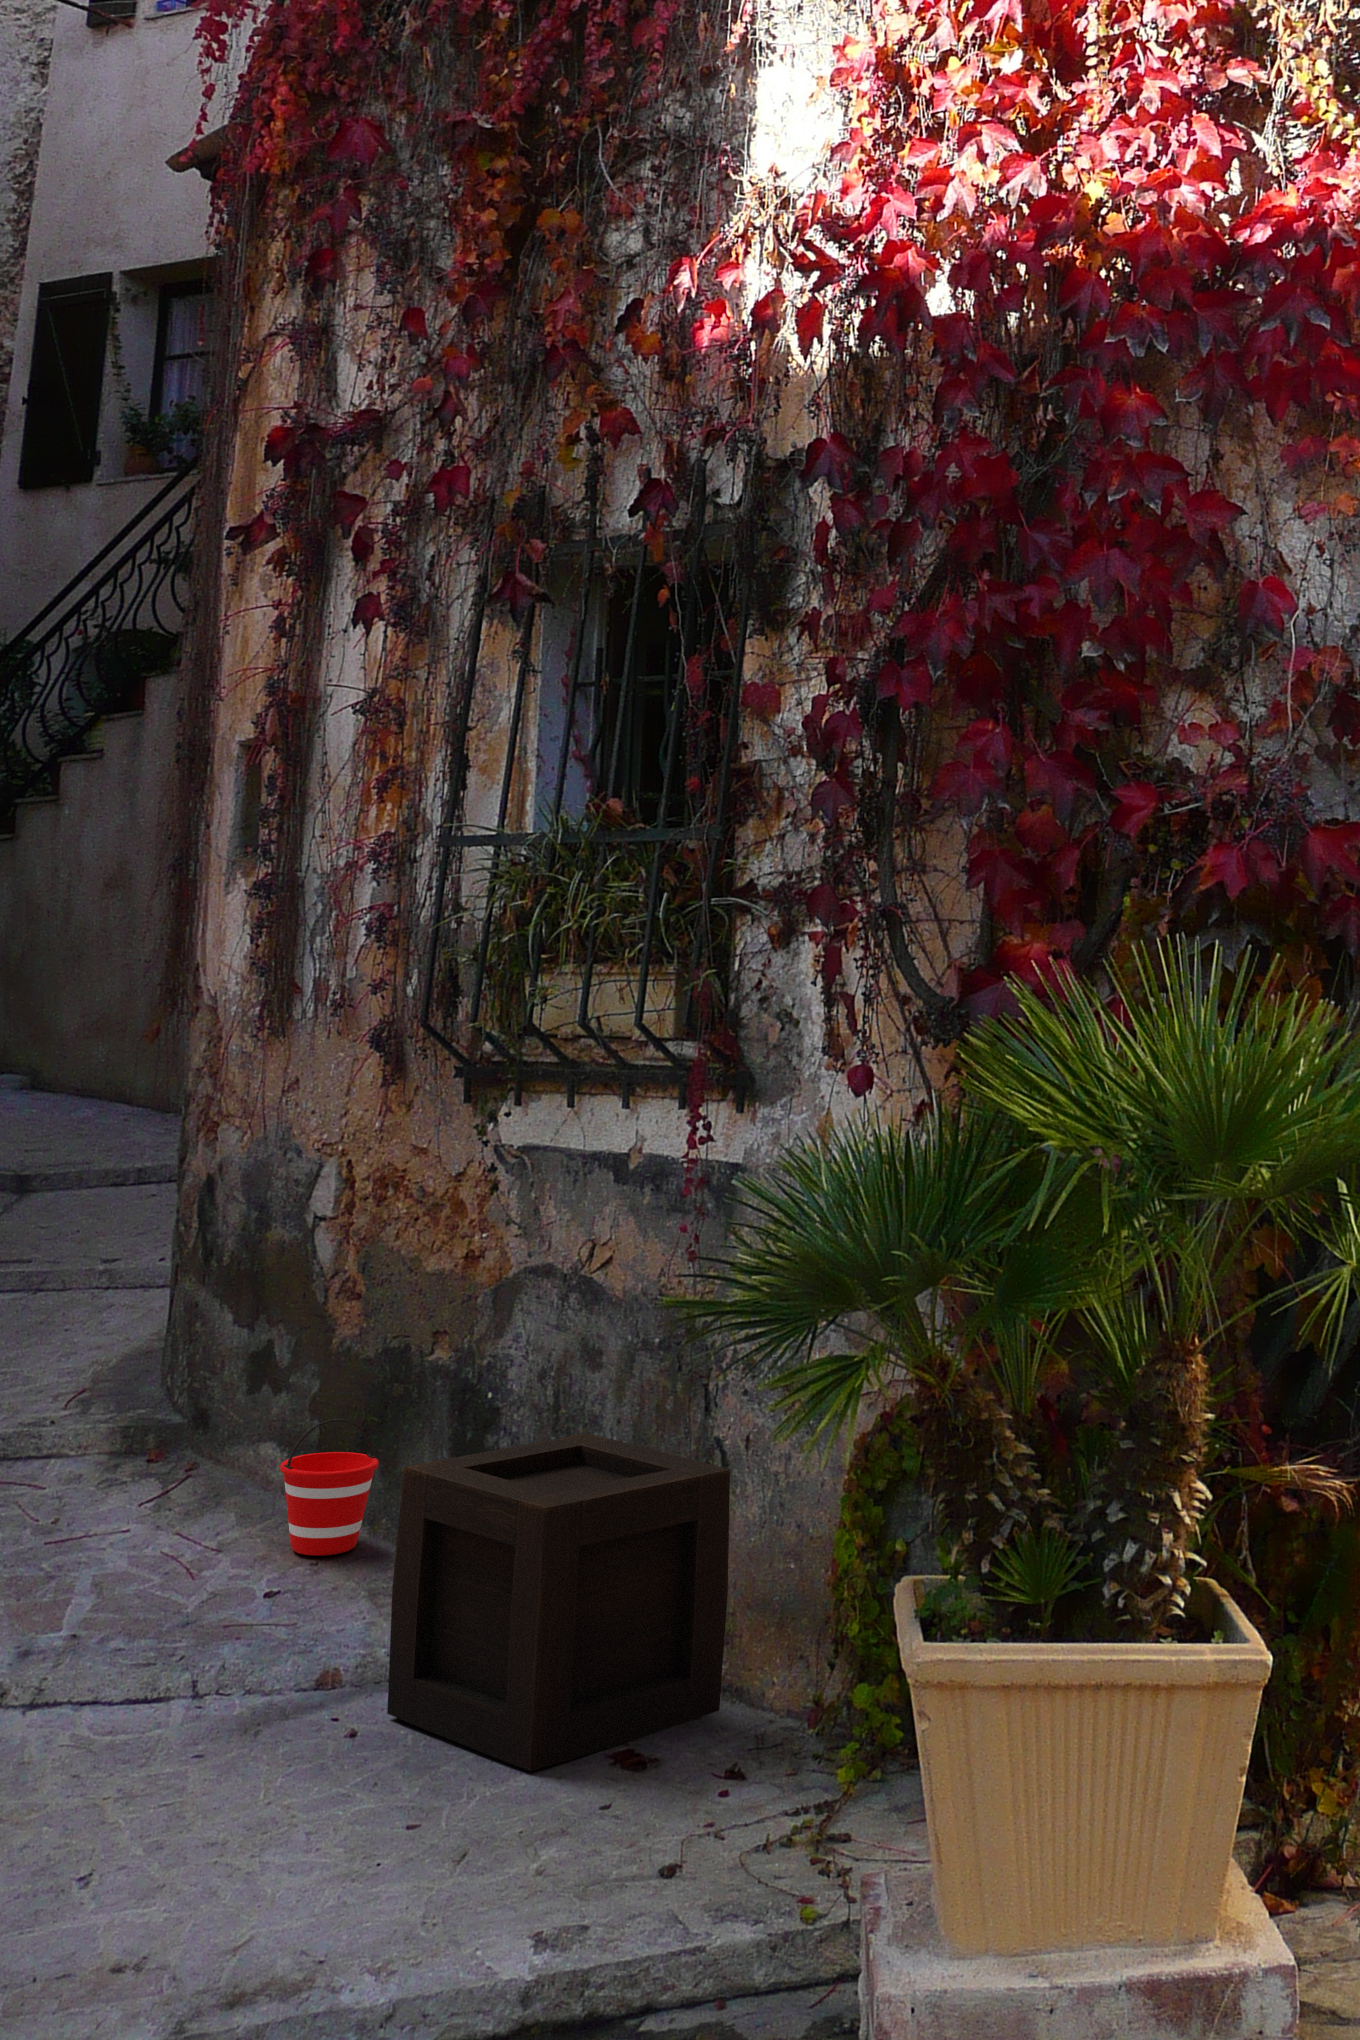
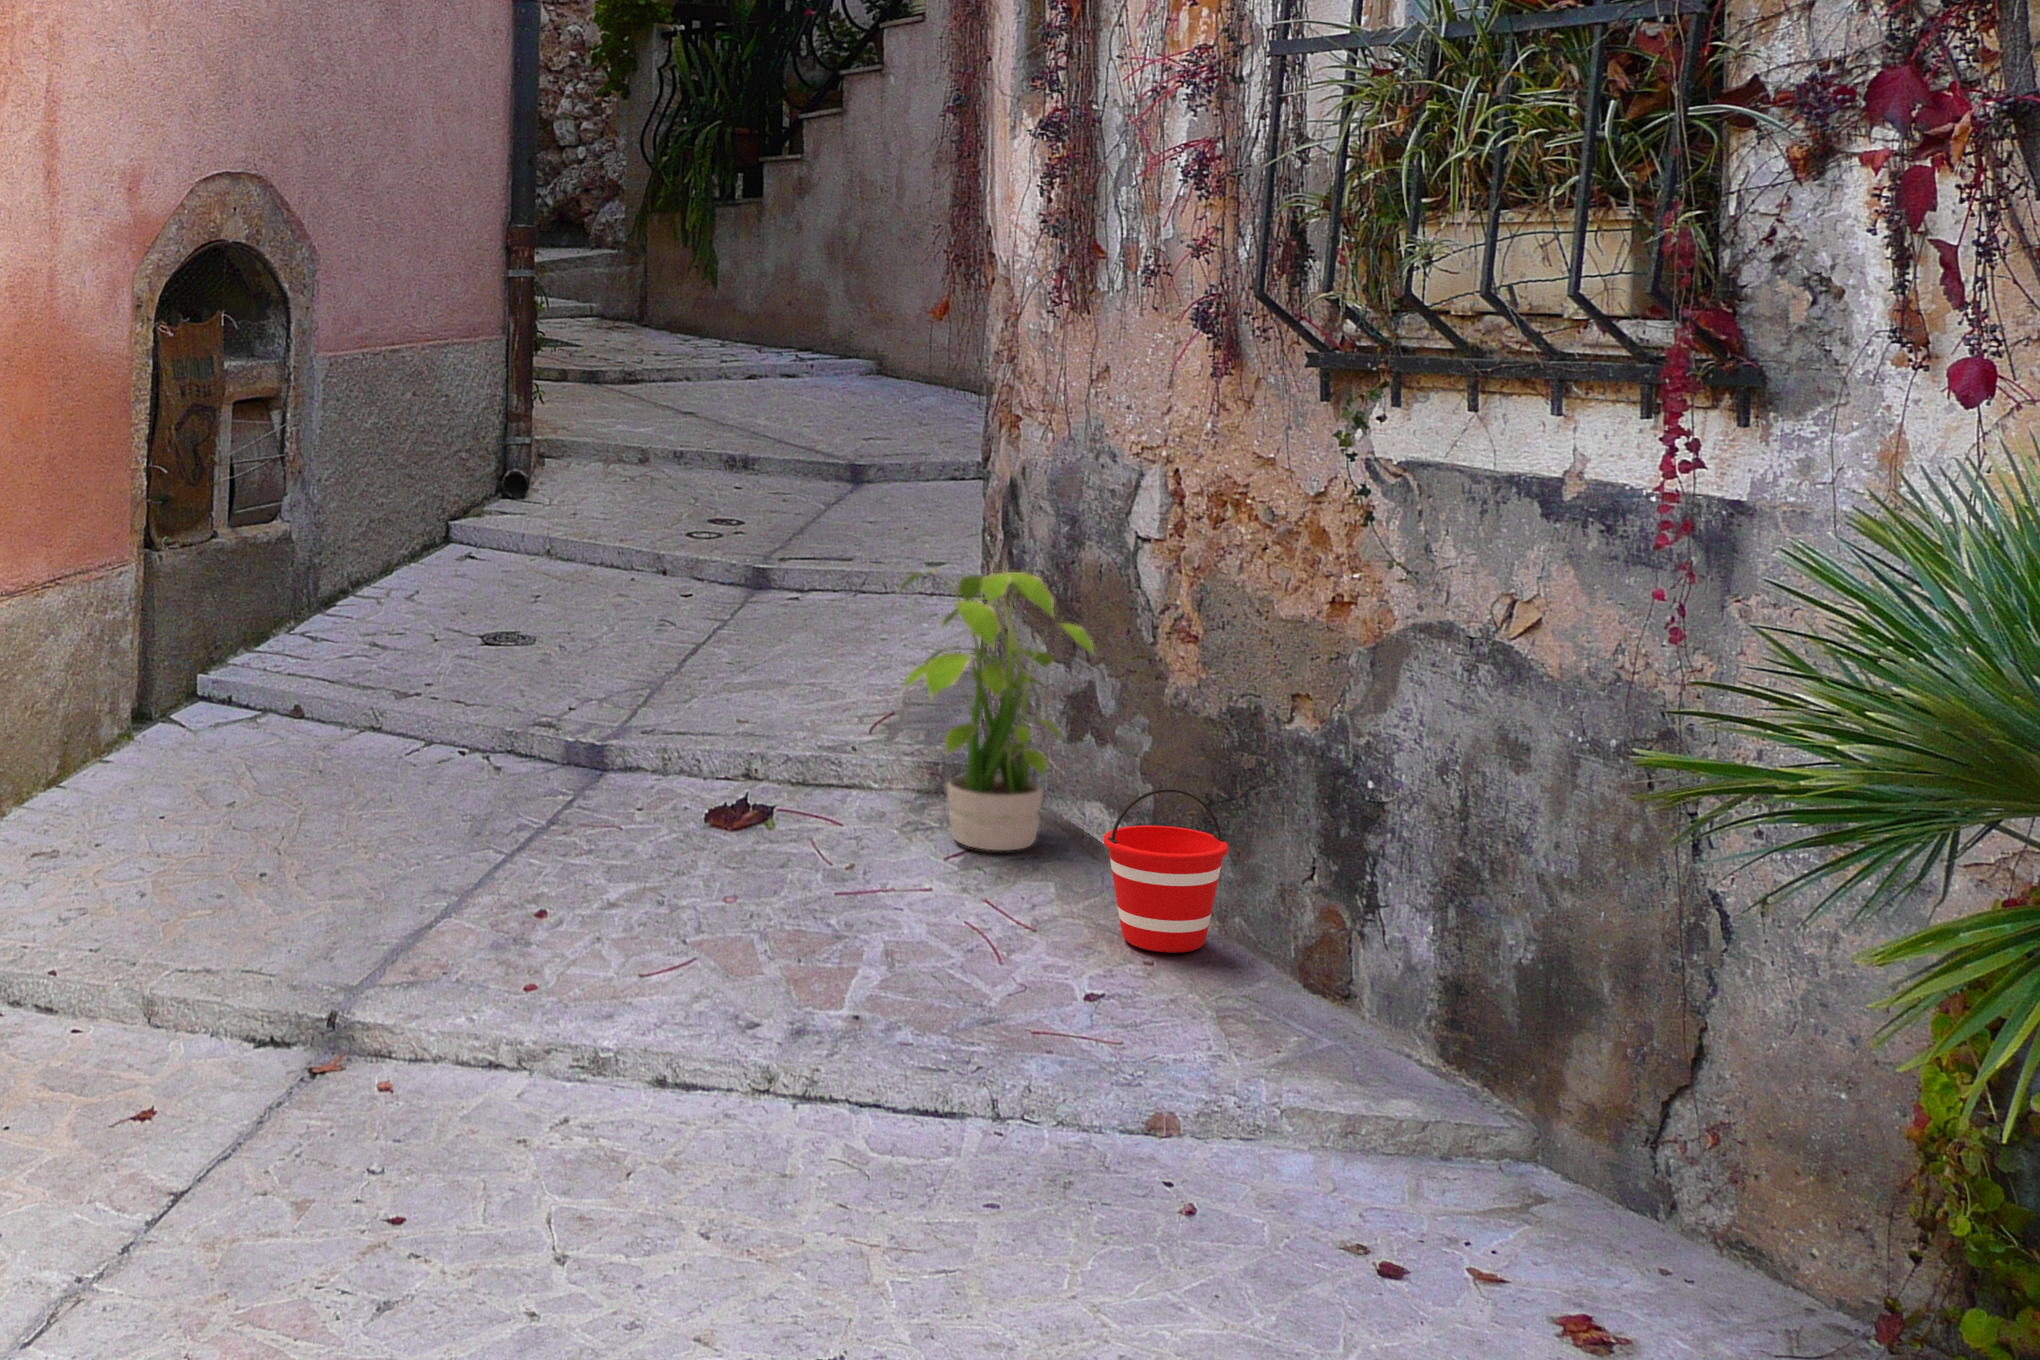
potted plant: none [108,1243,275,1495] -> present [899,564,1093,850]
wooden crate: present [387,1434,730,1771] -> none [1238,857,1738,1317]

